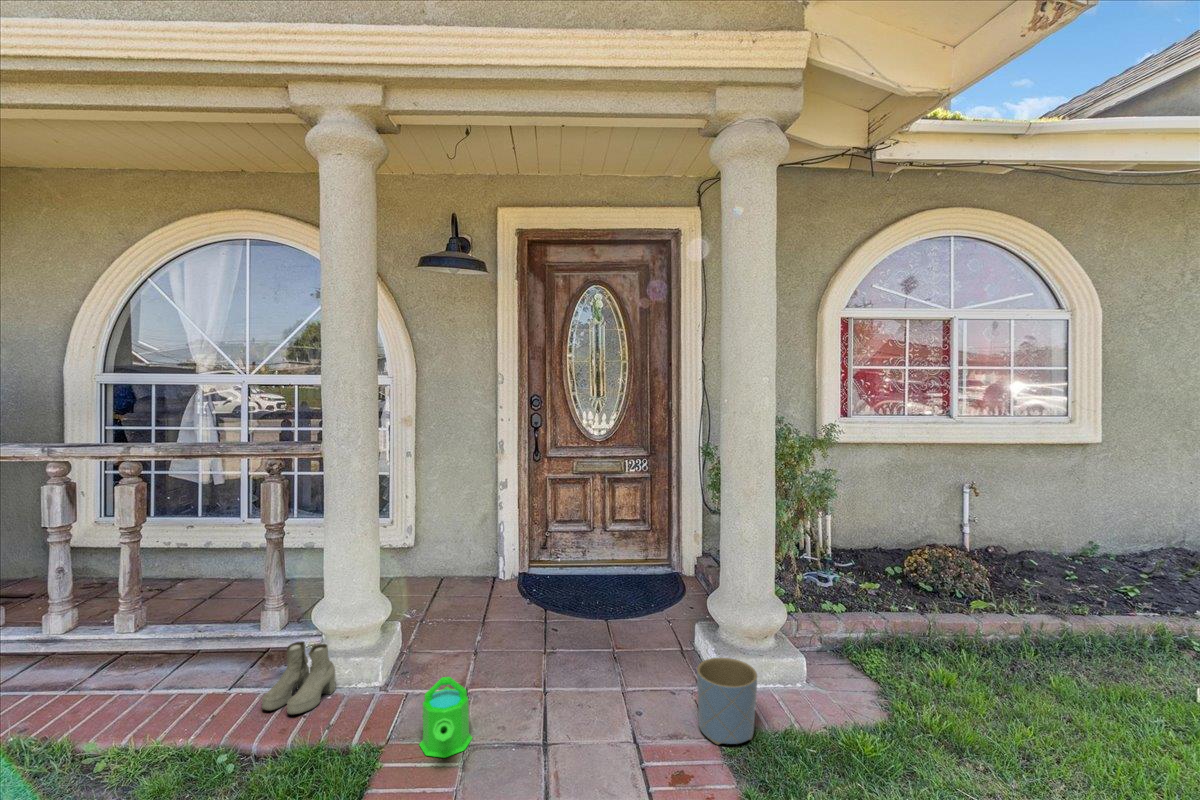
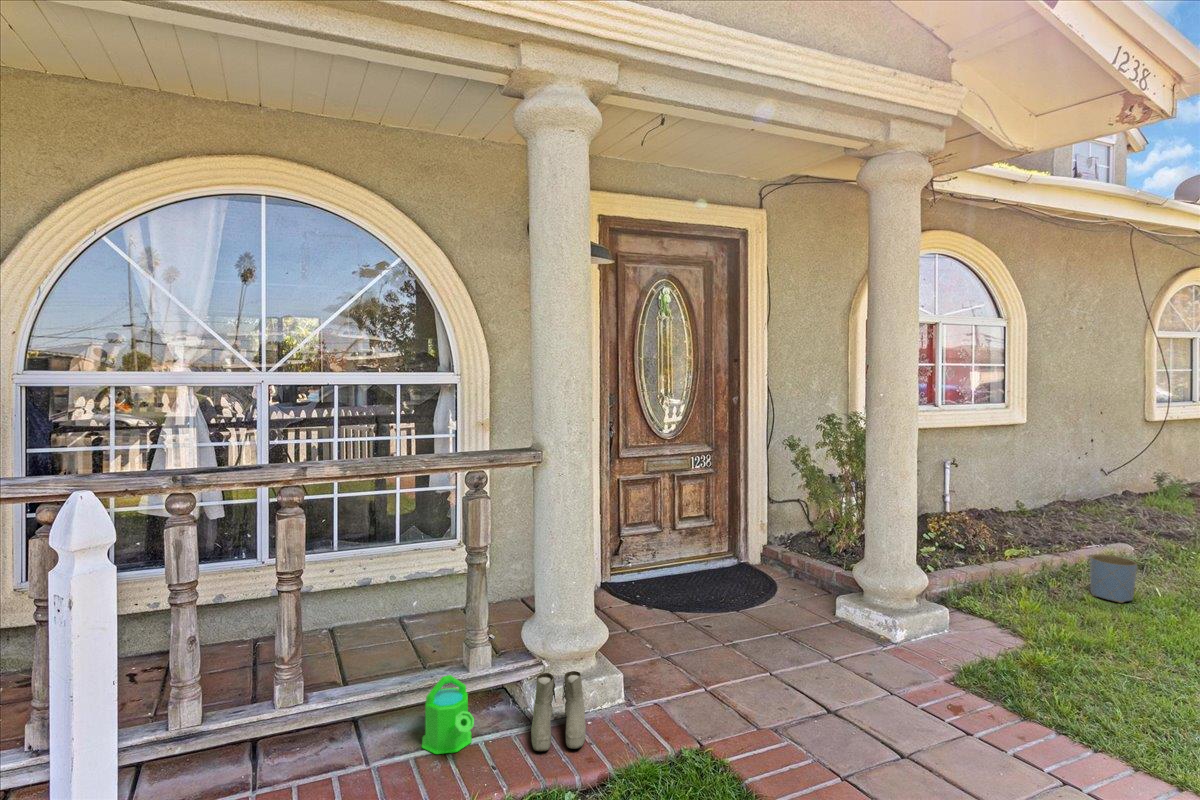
planter: present [697,658,757,744] -> present [1090,554,1137,603]
watering can: present [419,677,472,758] -> present [422,675,474,754]

